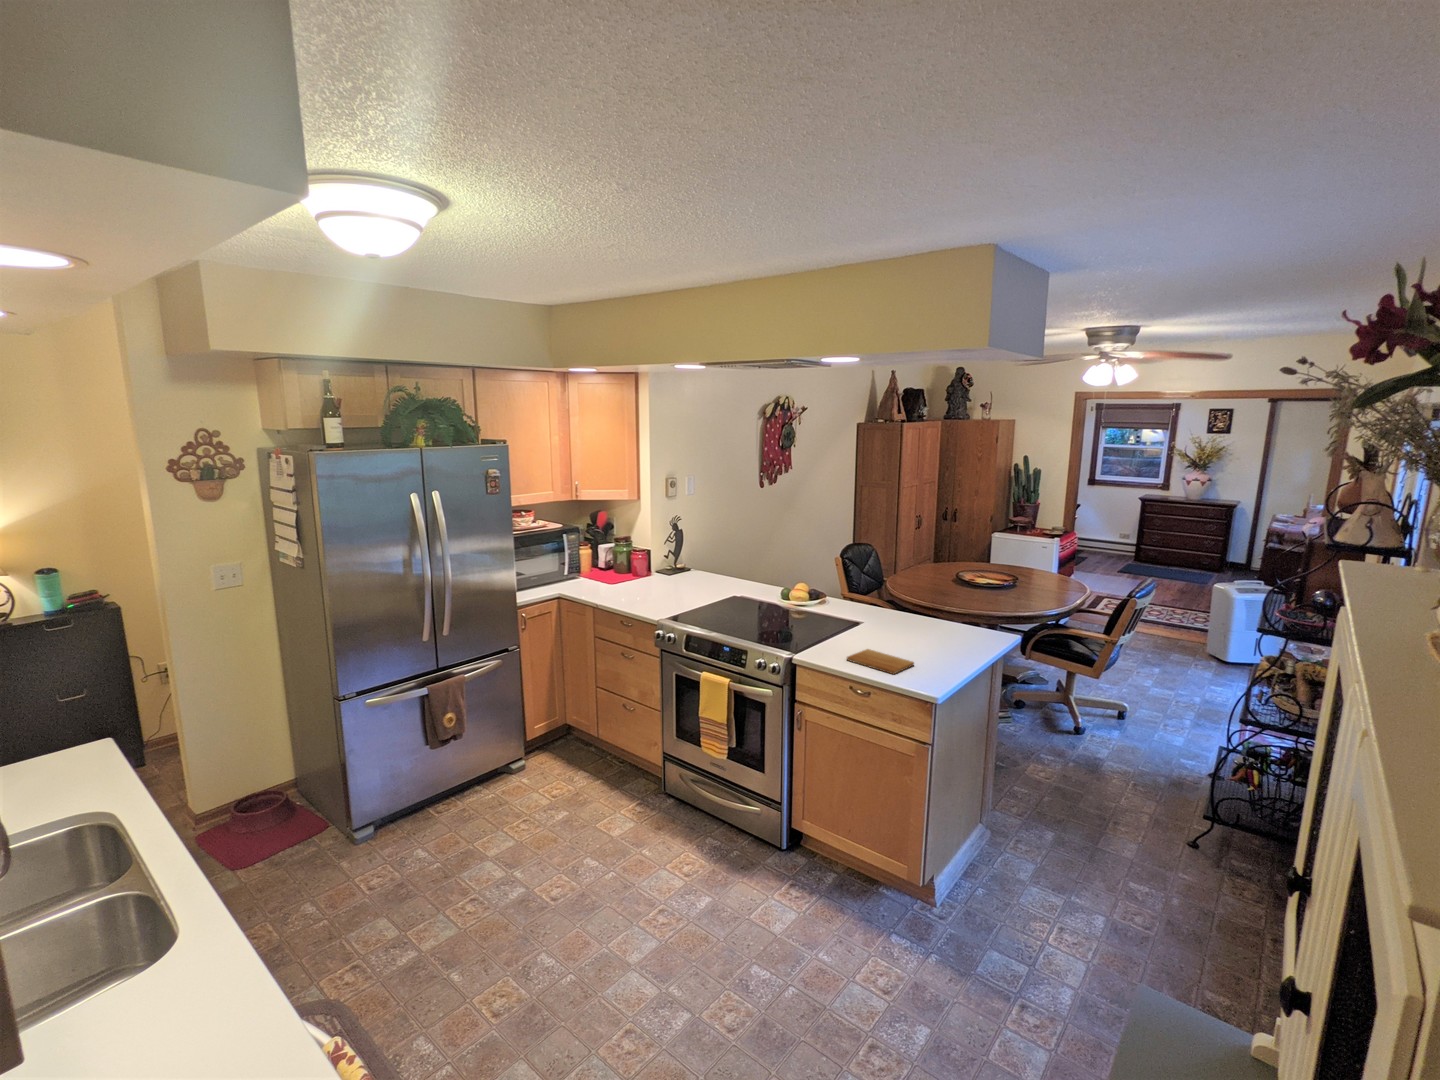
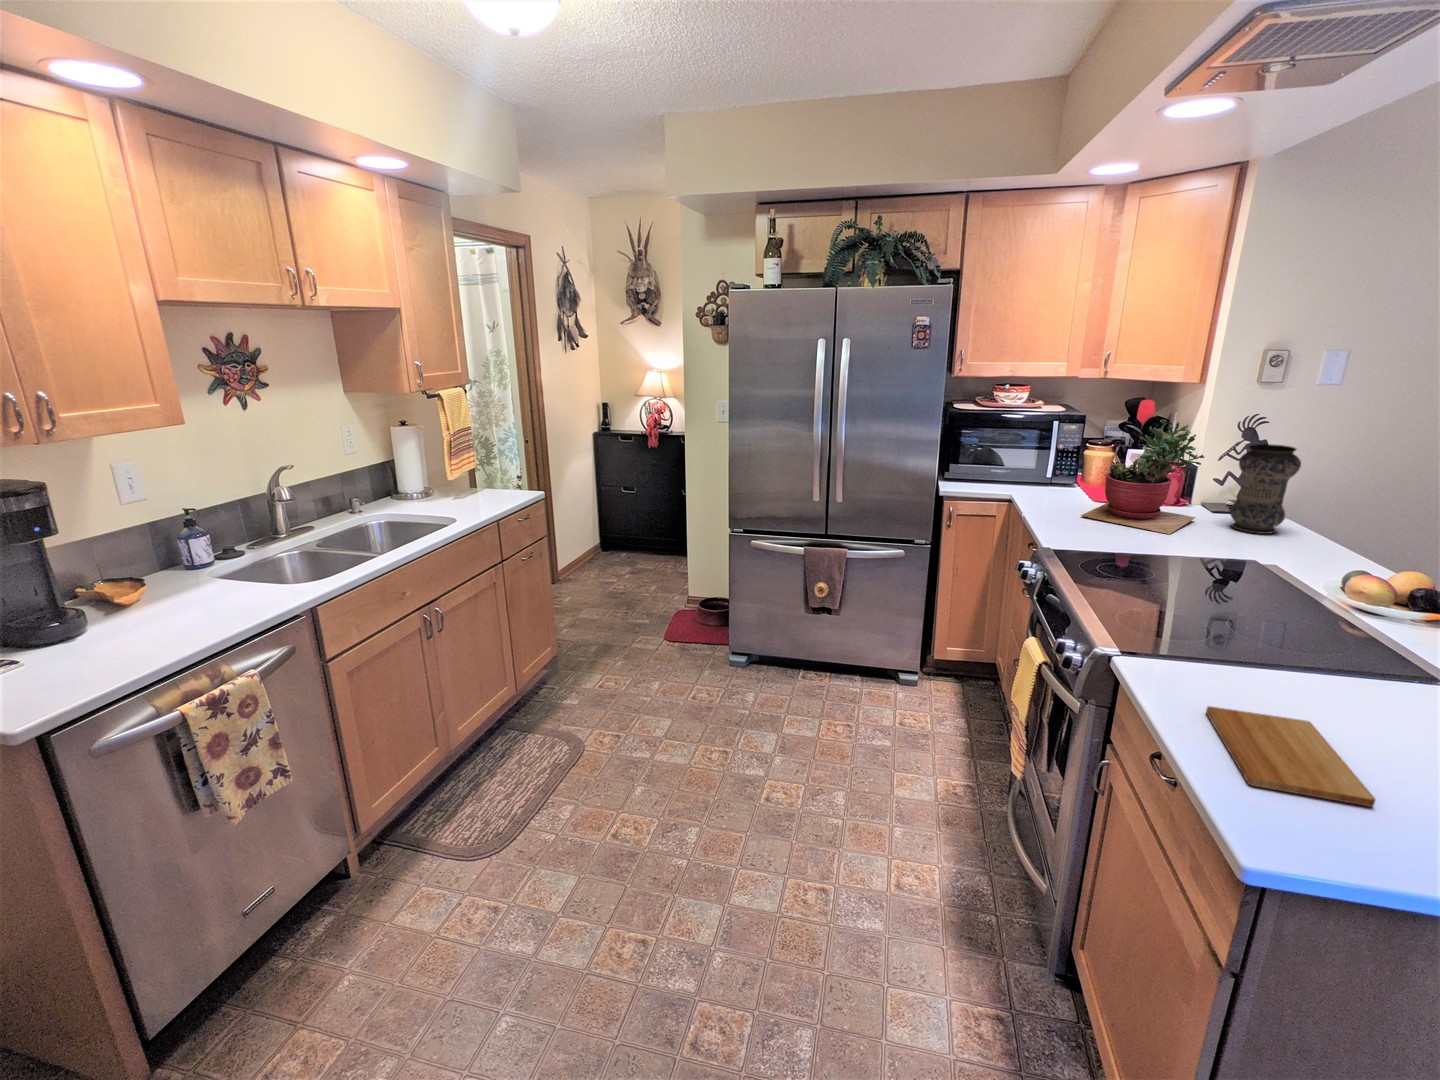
succulent plant: none [623,525,681,595] -> present [1081,420,1204,534]
vase: none [687,532,714,583] -> present [1230,444,1301,534]

